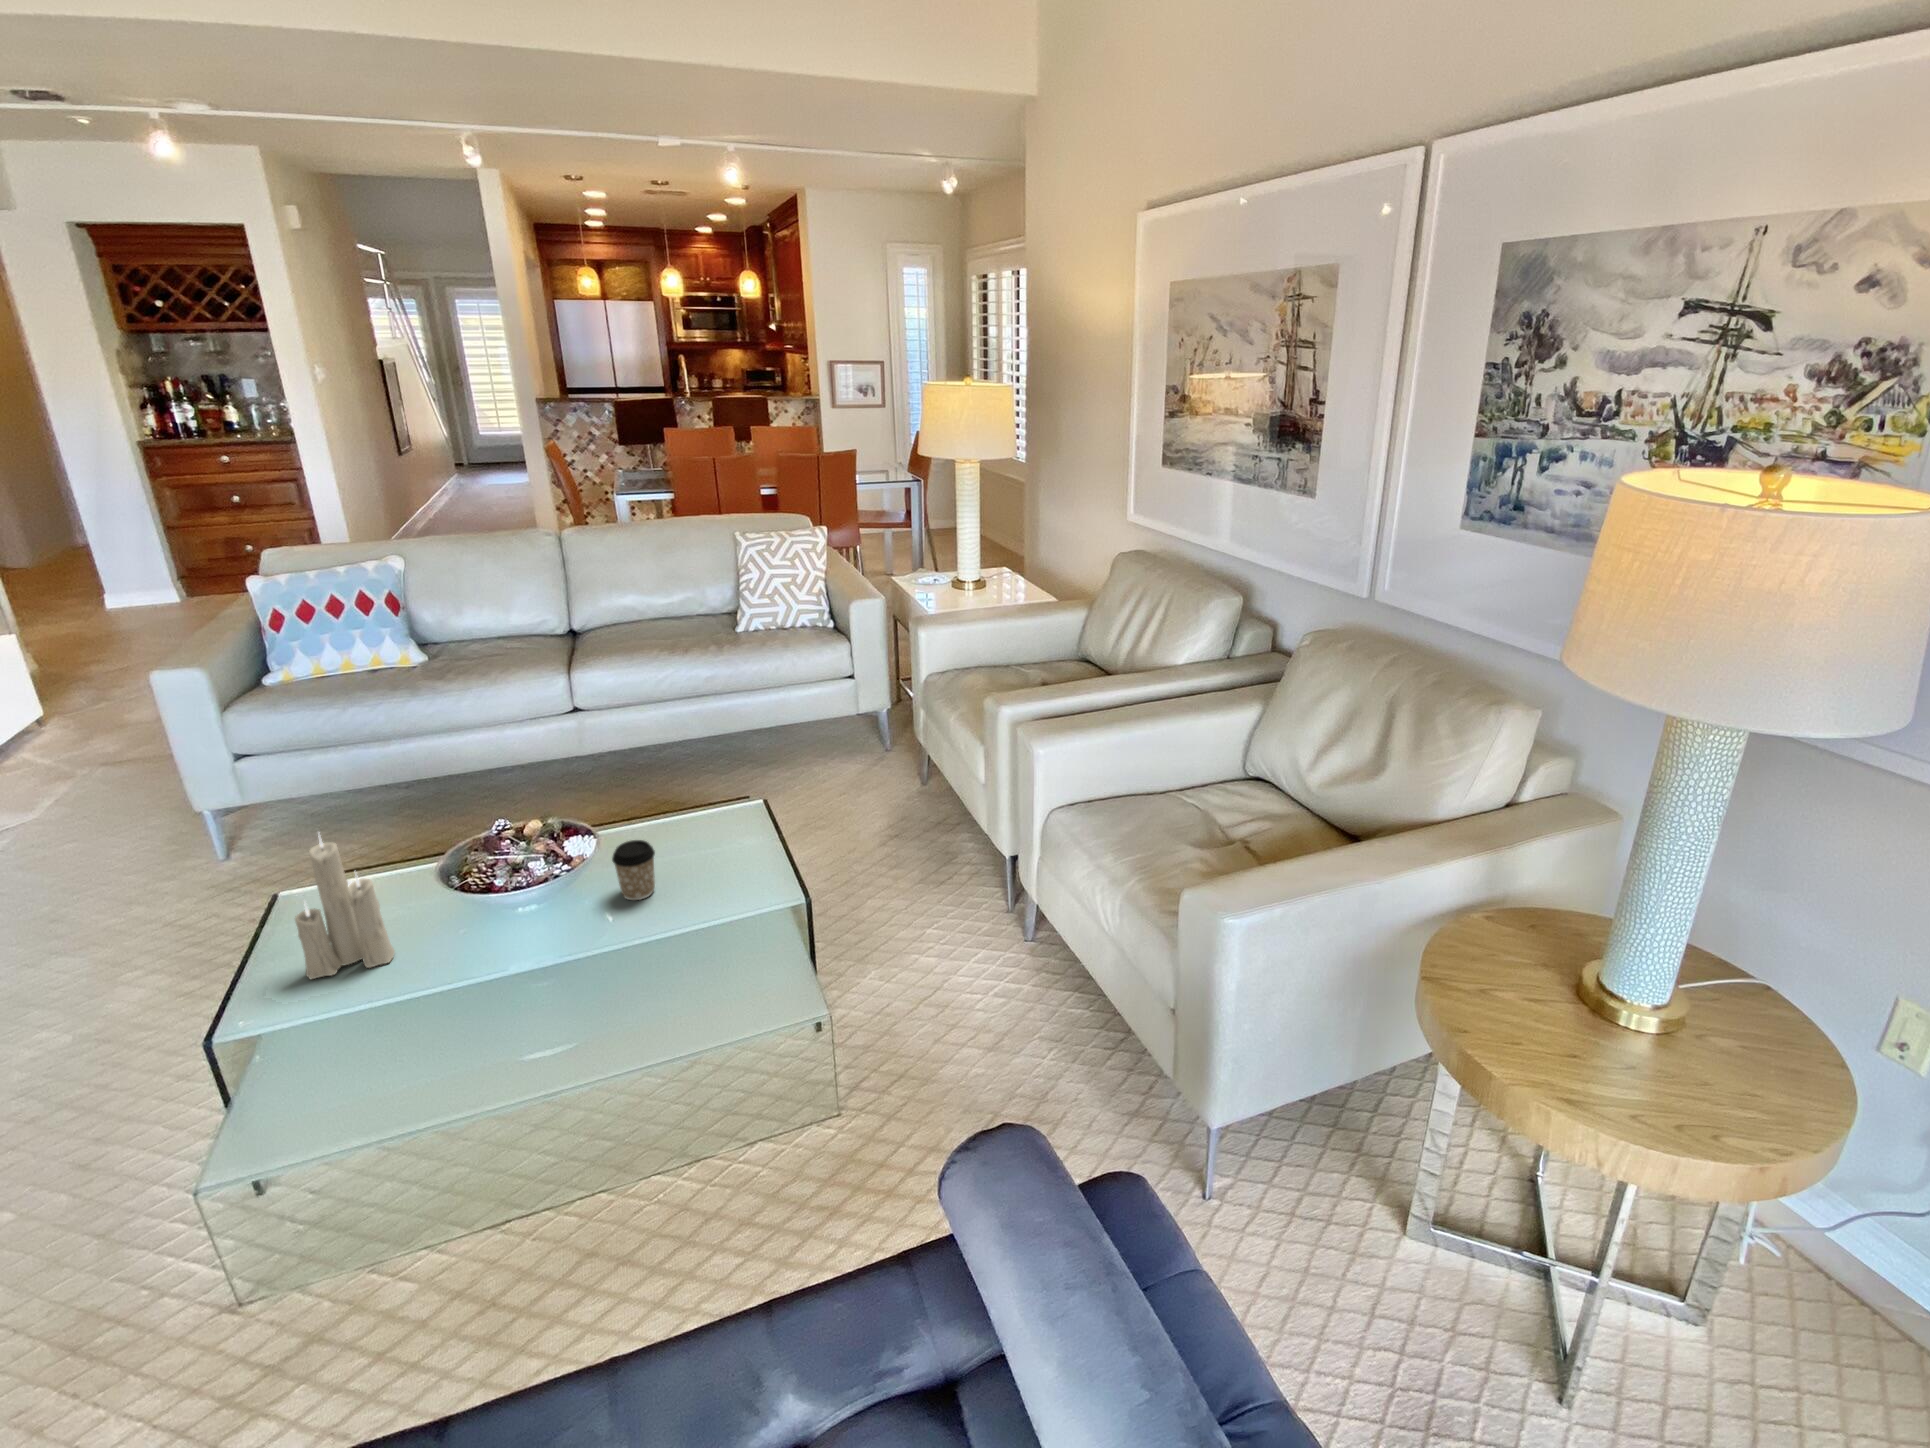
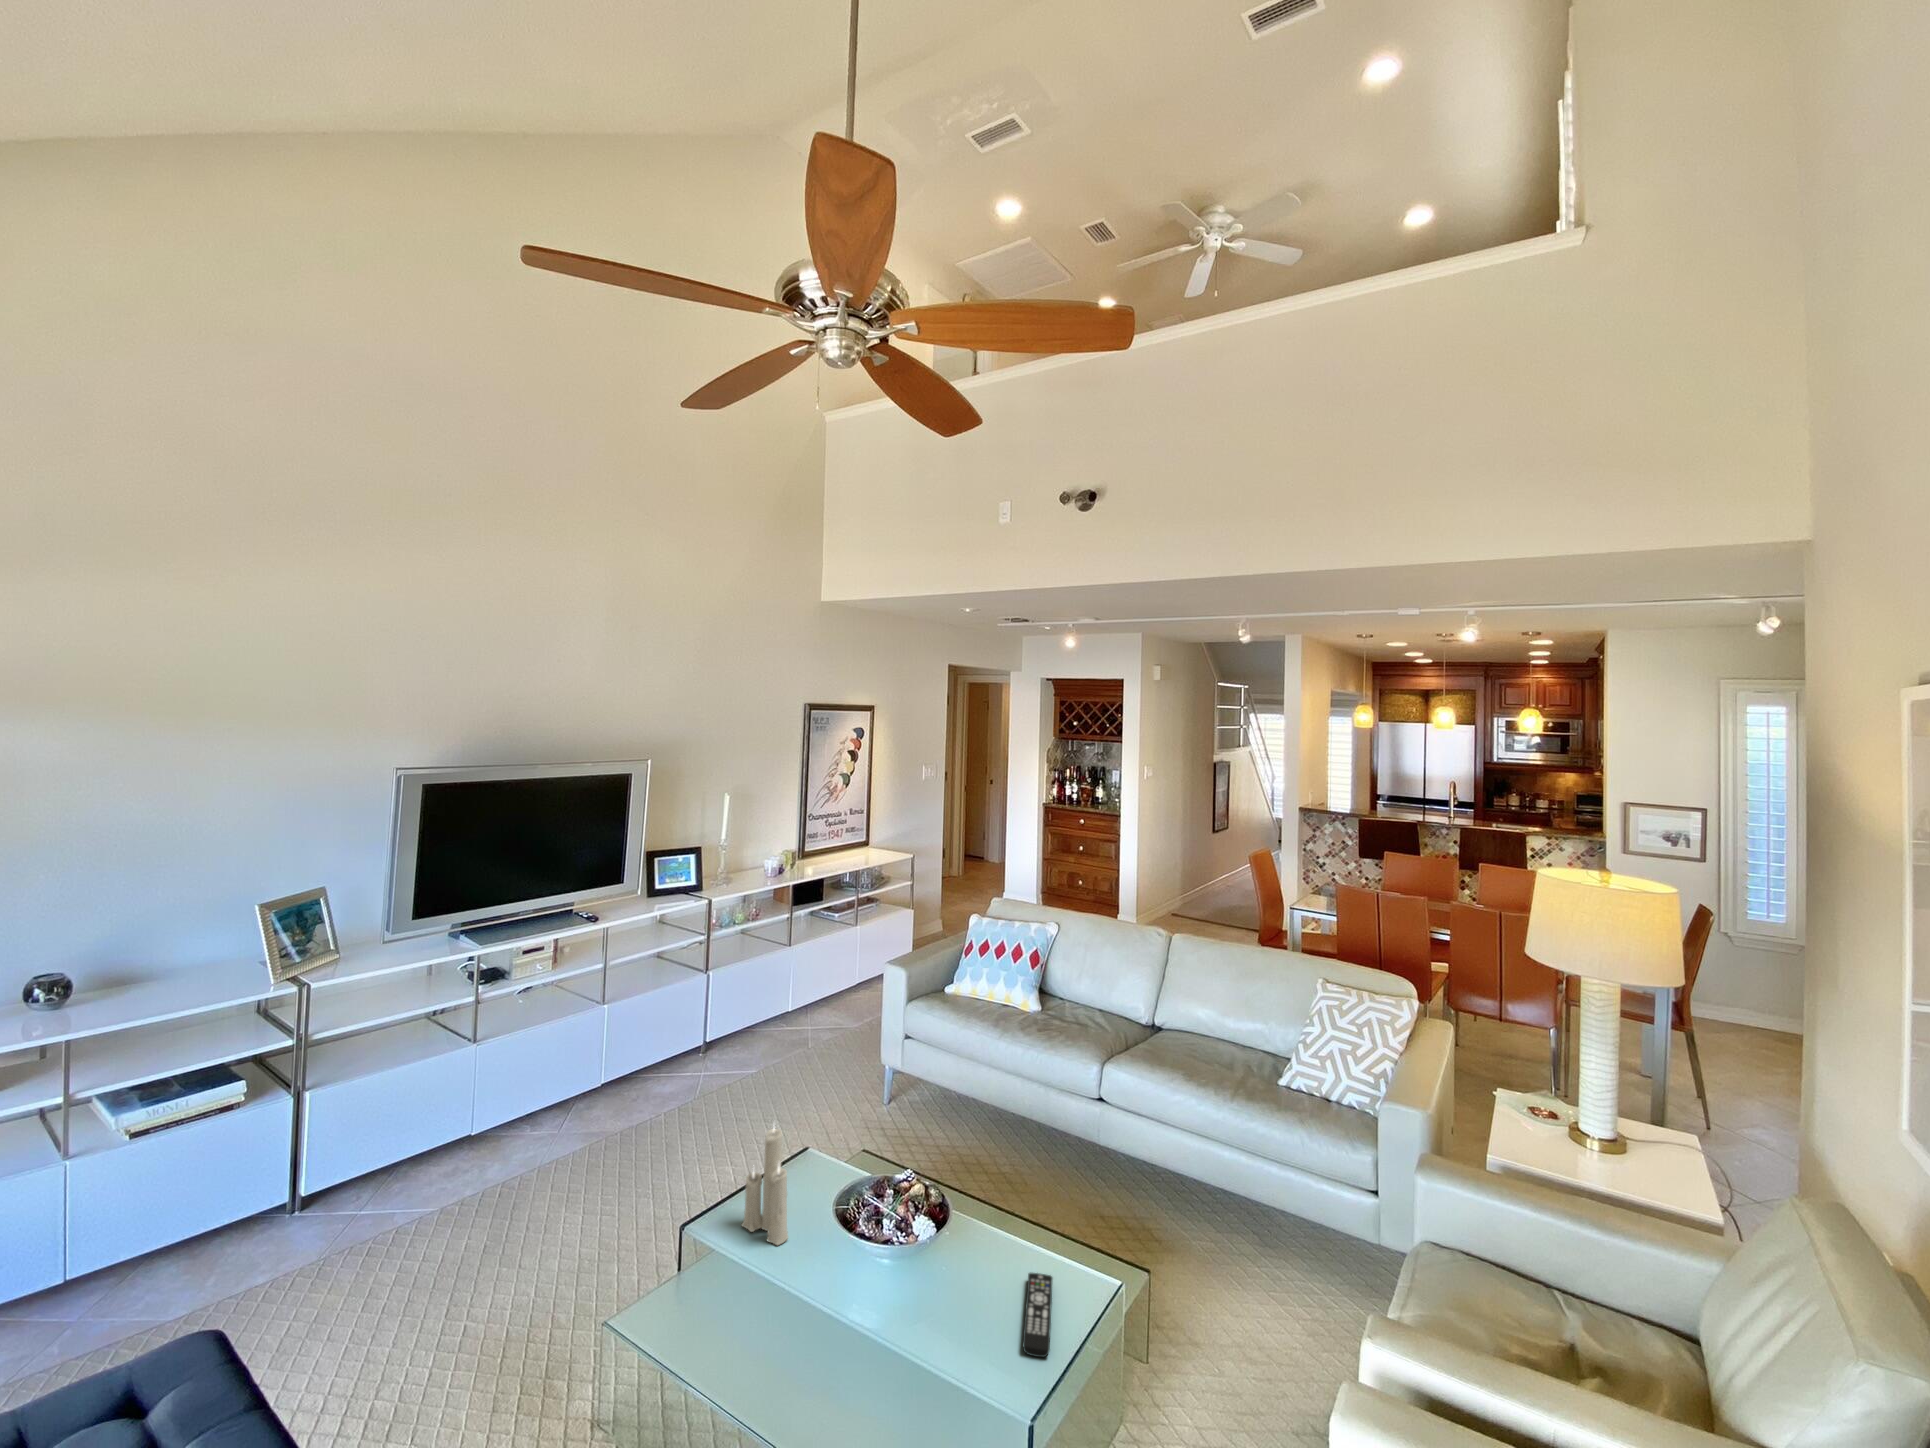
remote control: none [678,825,753,872] -> present [1023,1273,1052,1357]
coffee cup: present [612,840,655,900] -> none [928,1252,966,1321]

